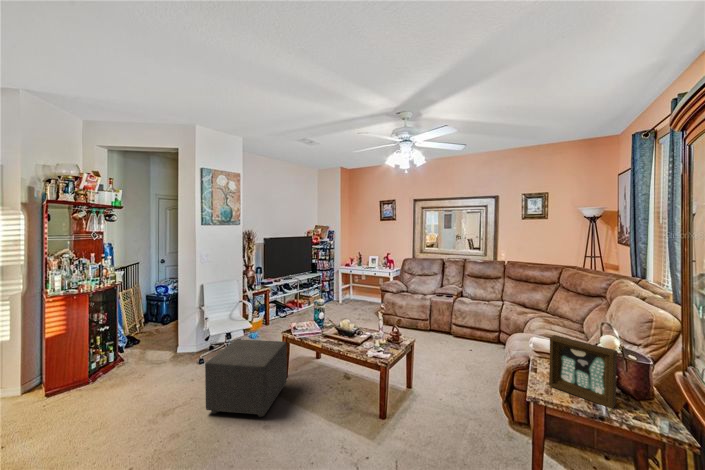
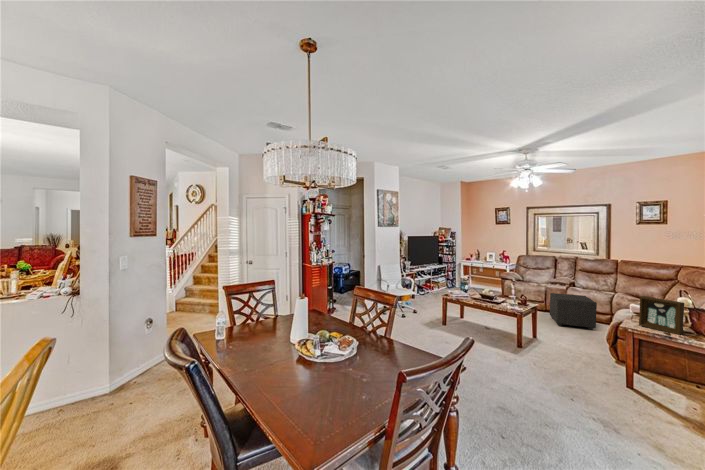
ottoman: present [205,340,287,417] -> present [550,293,597,330]

